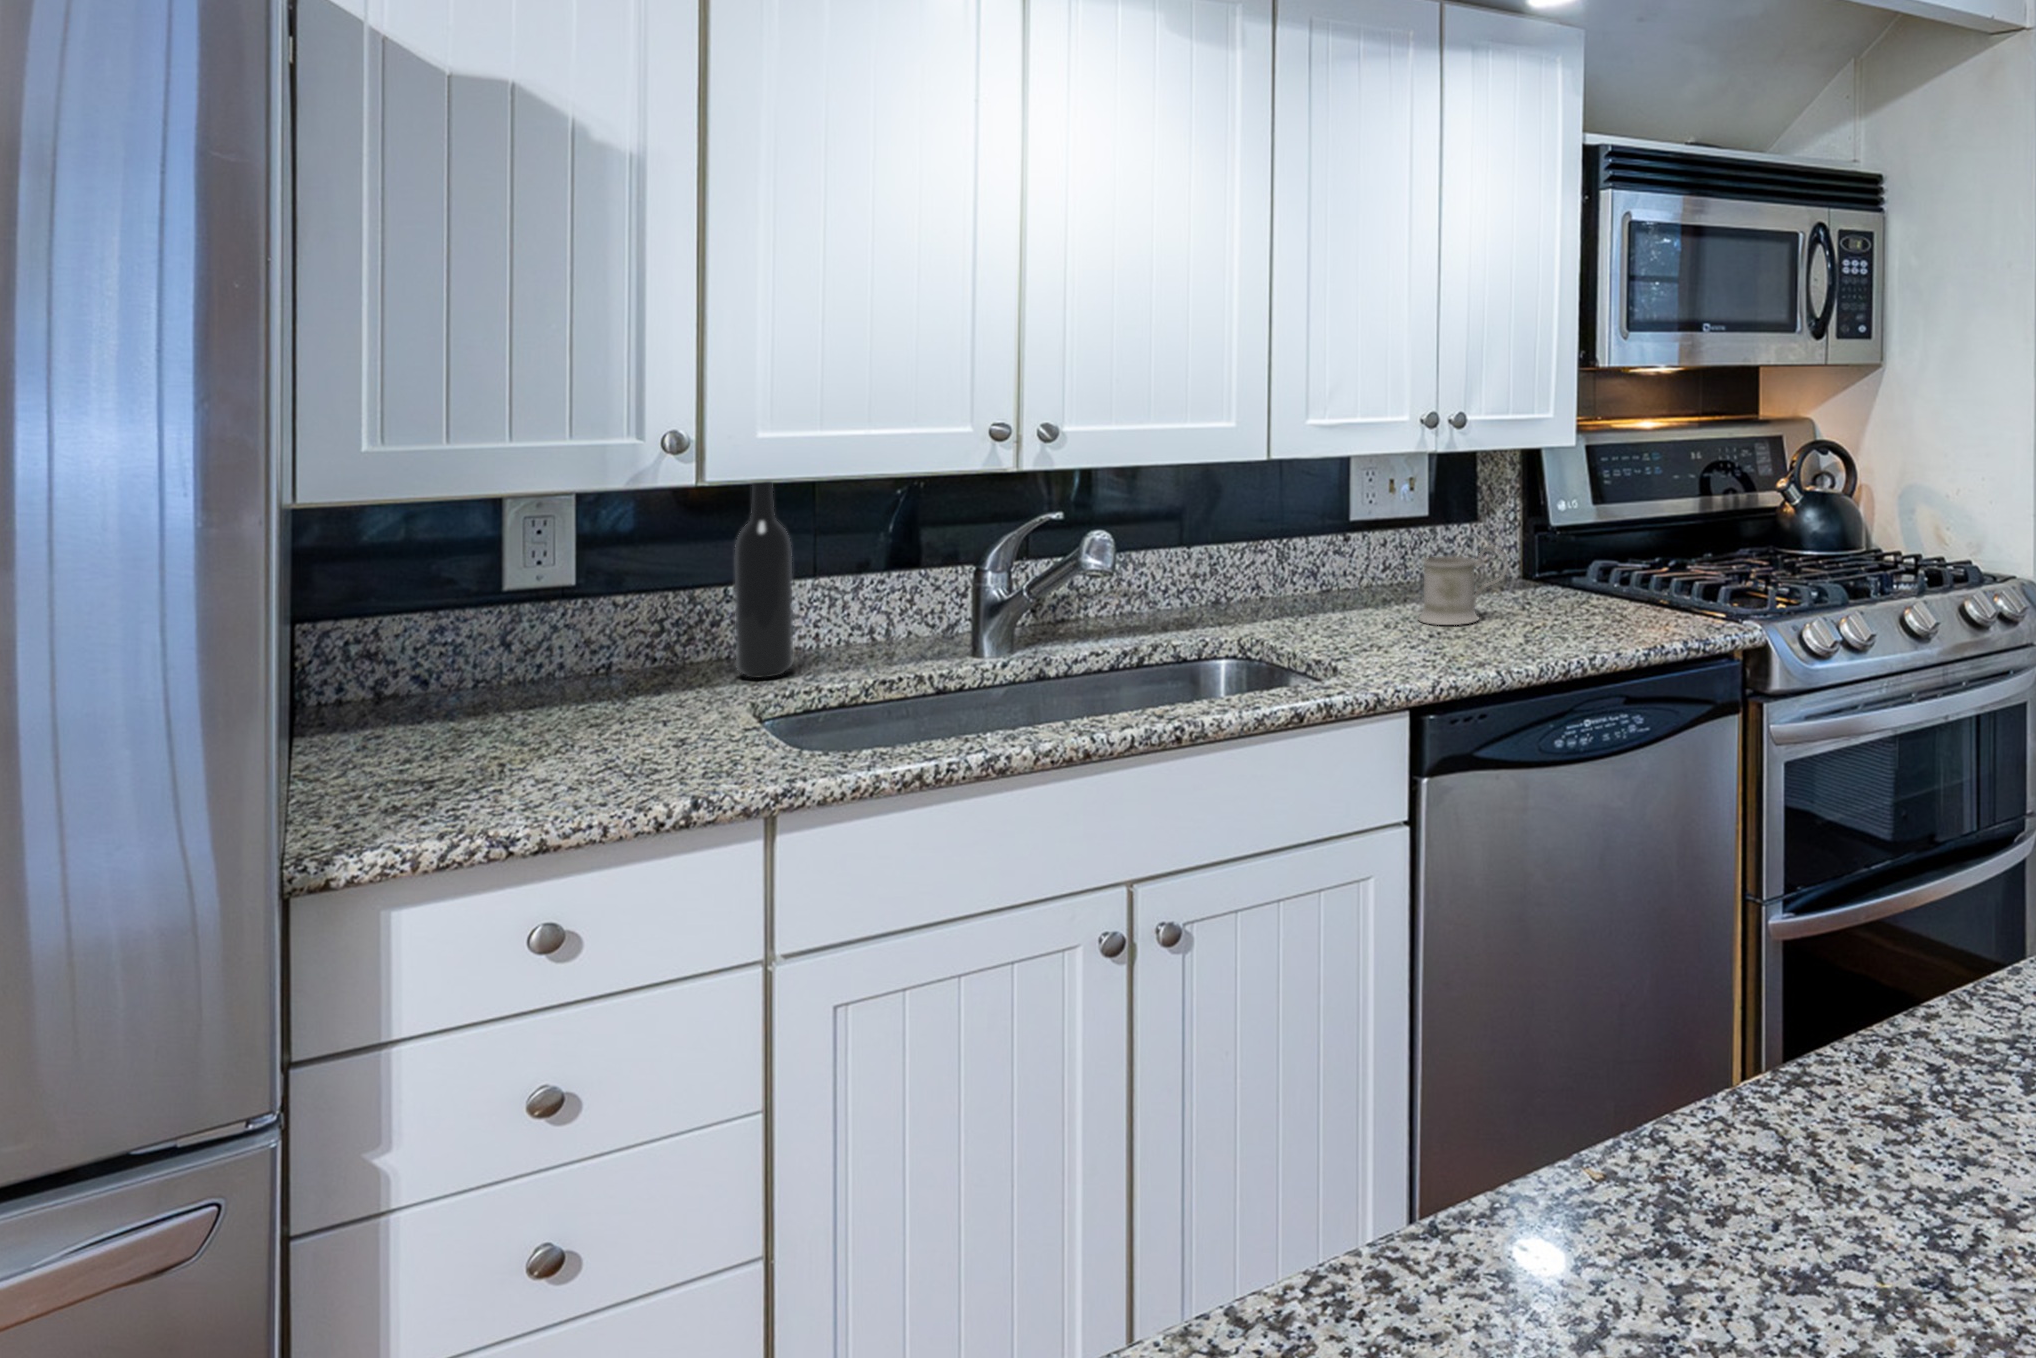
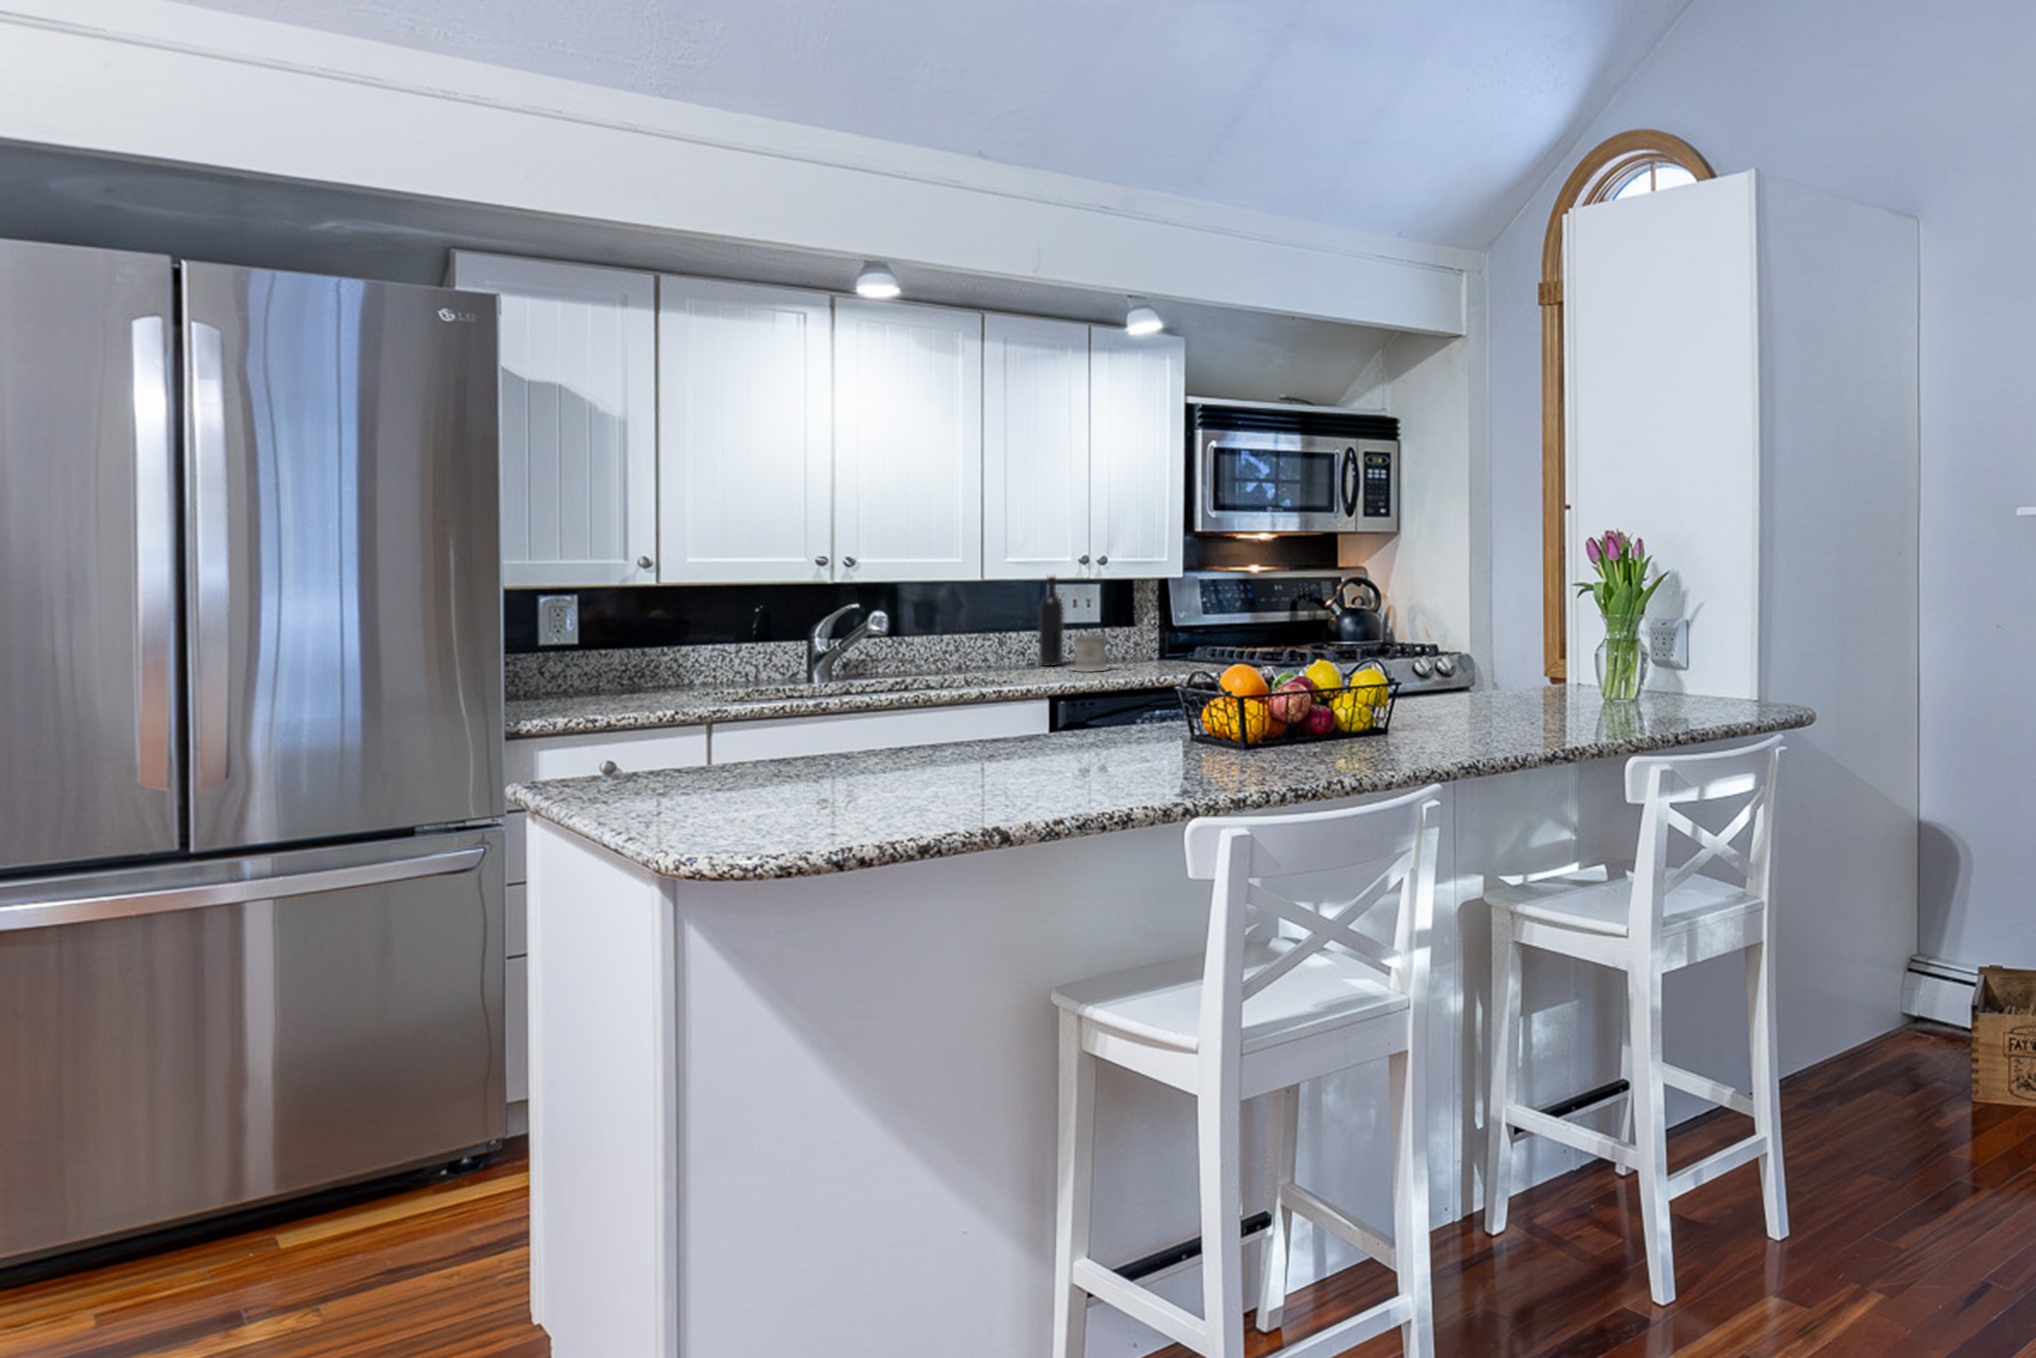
bottle: present [735,482,793,678] -> present [1039,576,1064,666]

